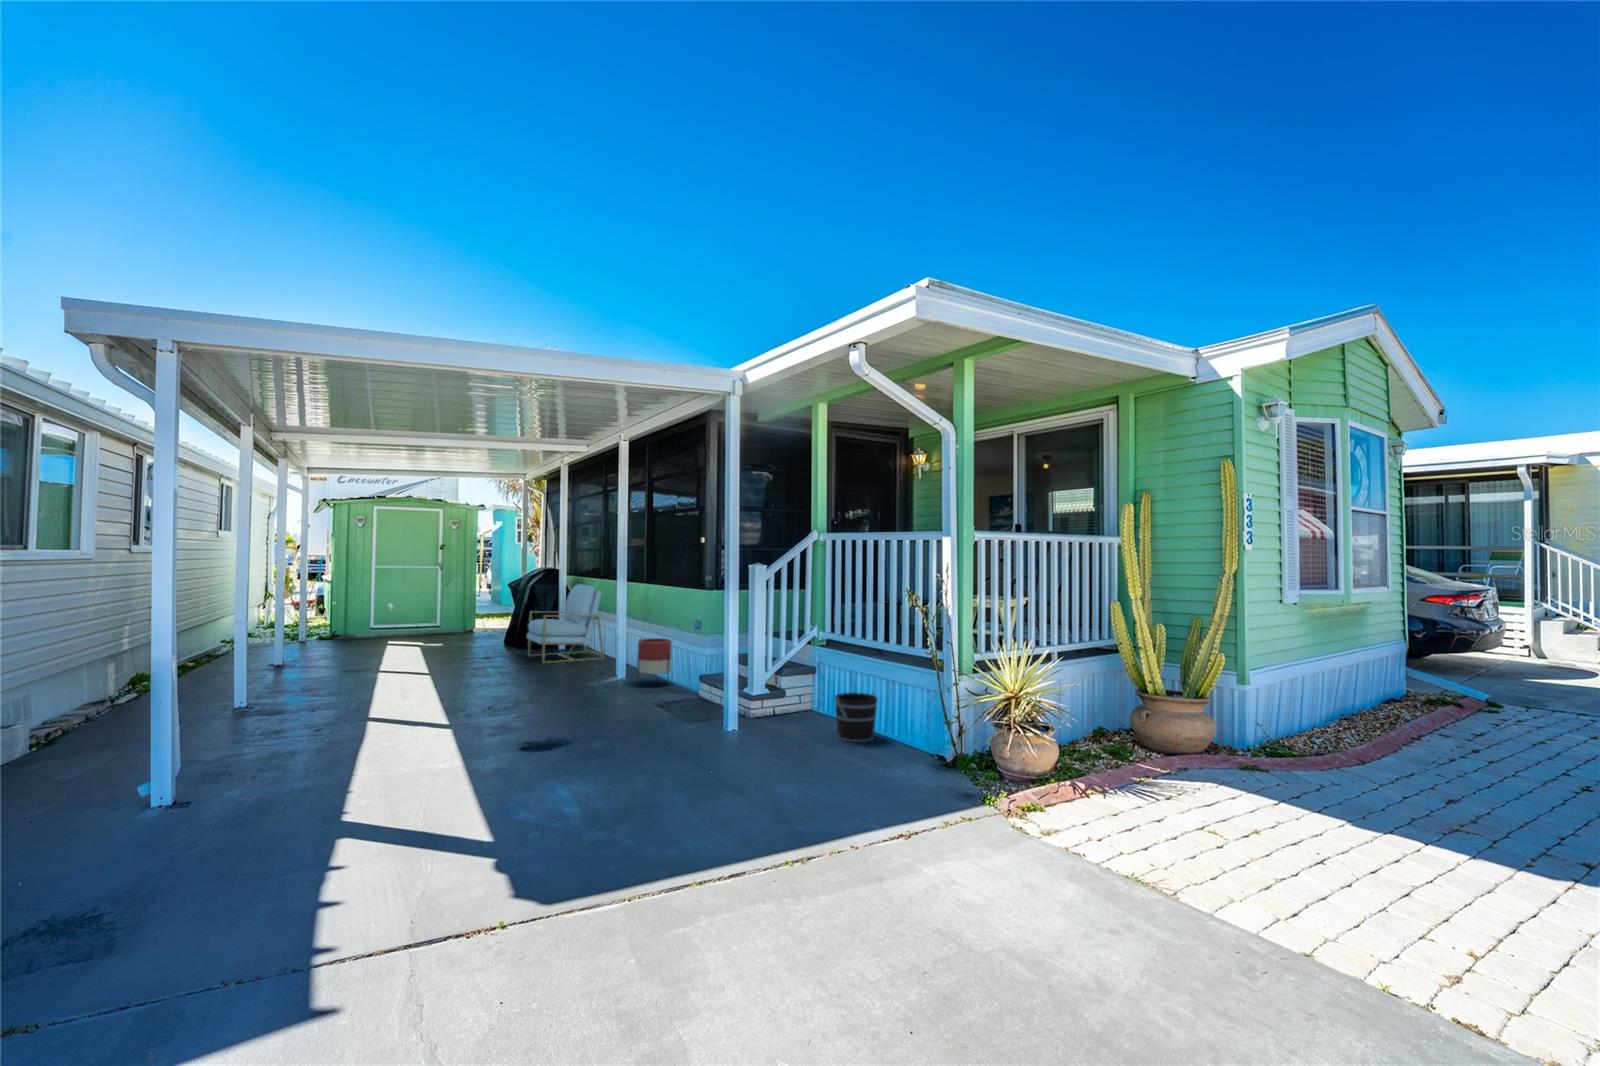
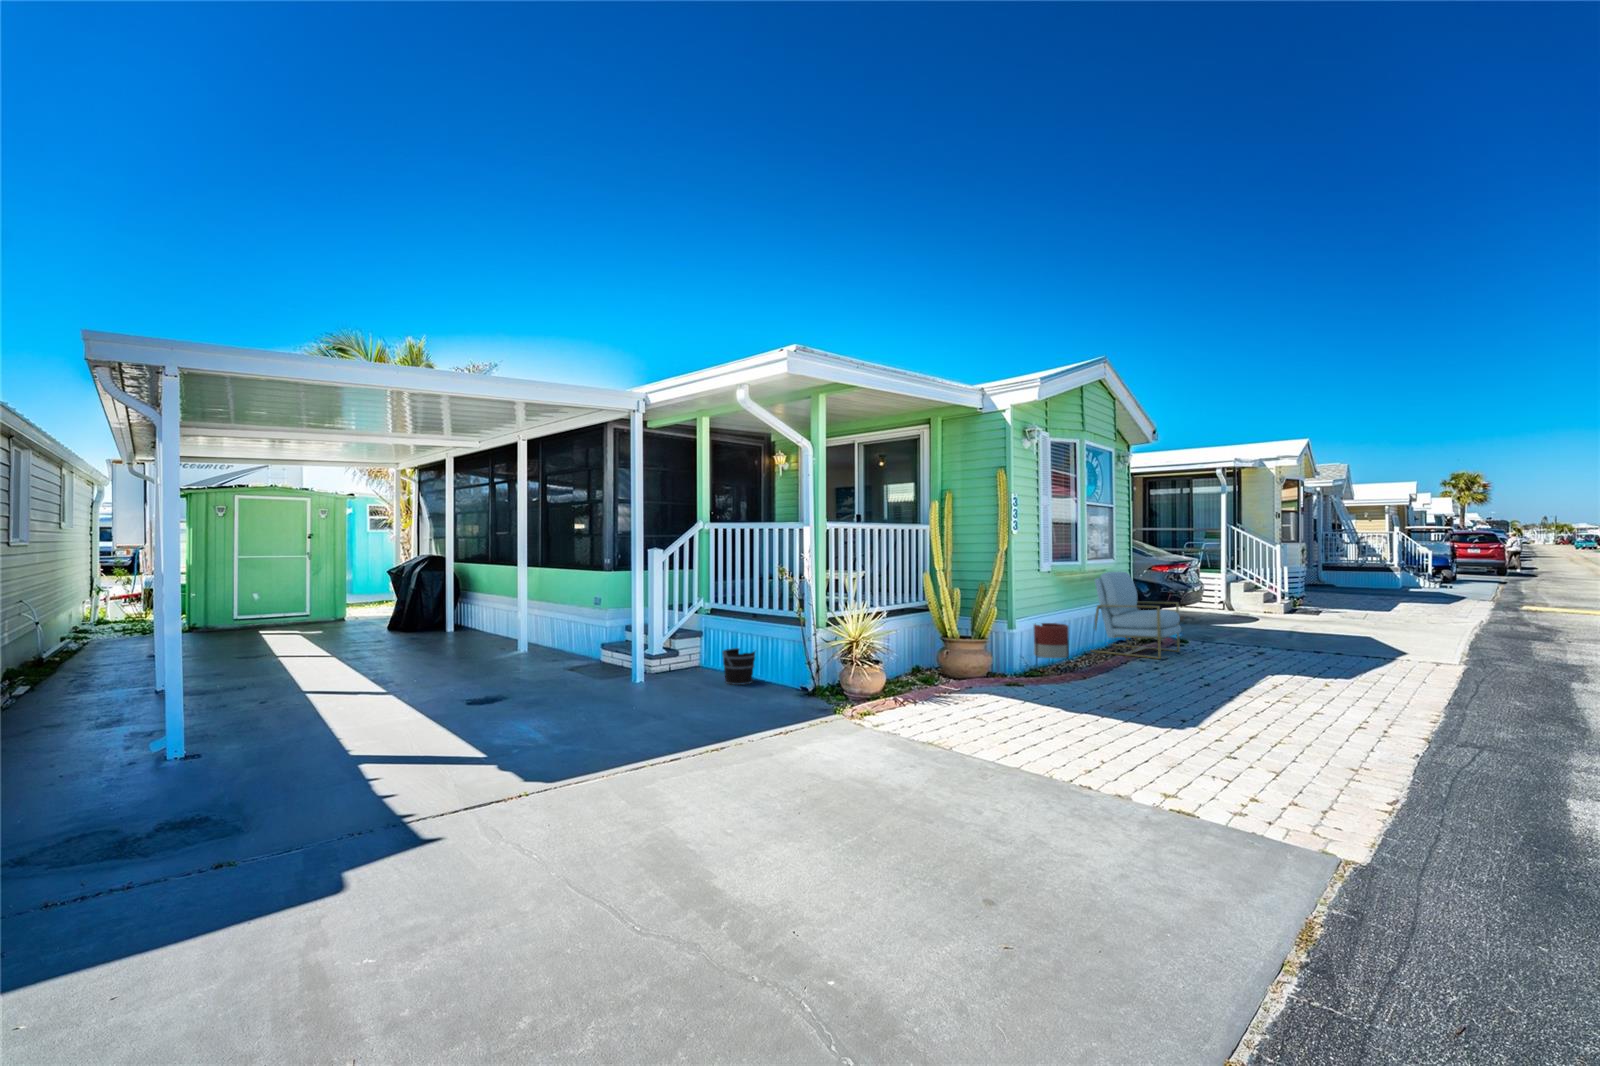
chair: present [527,584,604,664] -> present [1091,572,1181,659]
planter: present [637,638,672,674] -> present [1034,623,1069,659]

